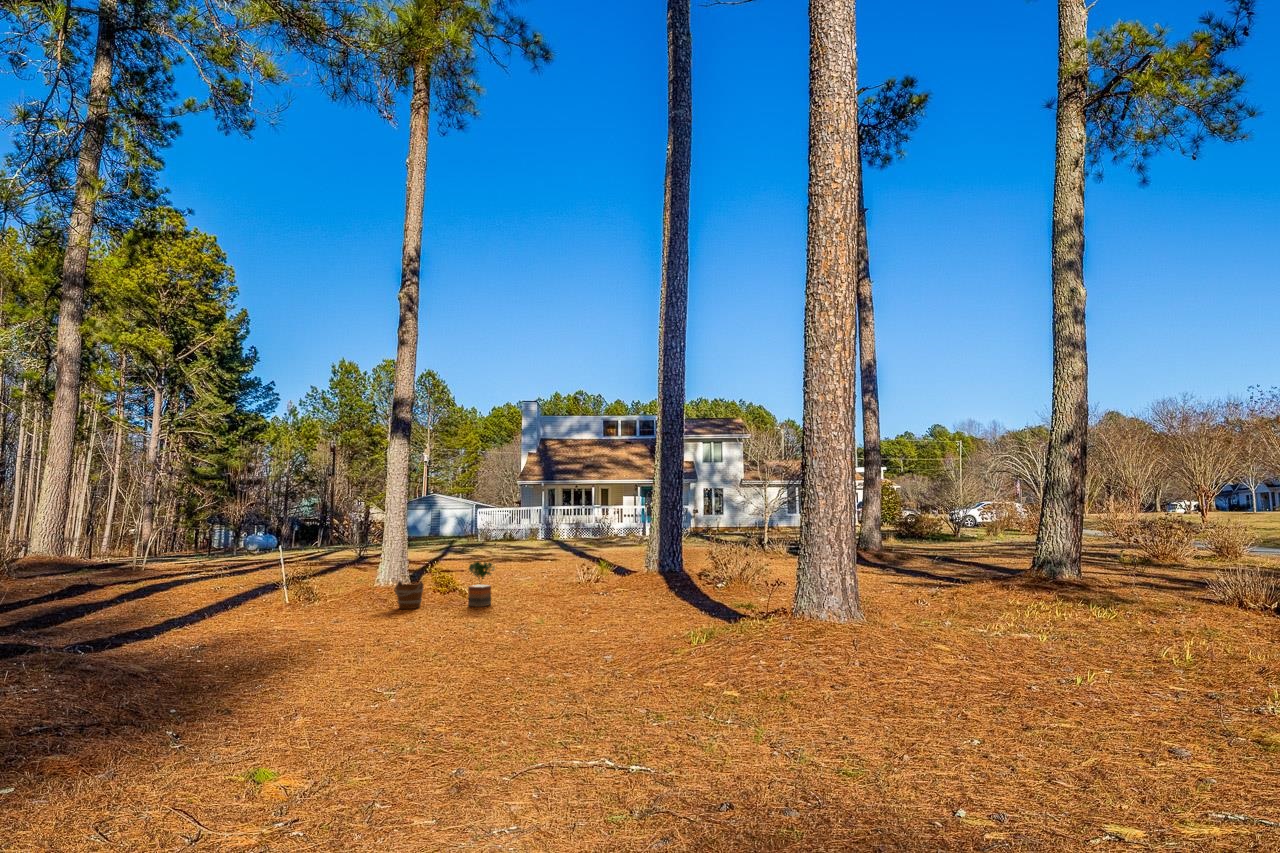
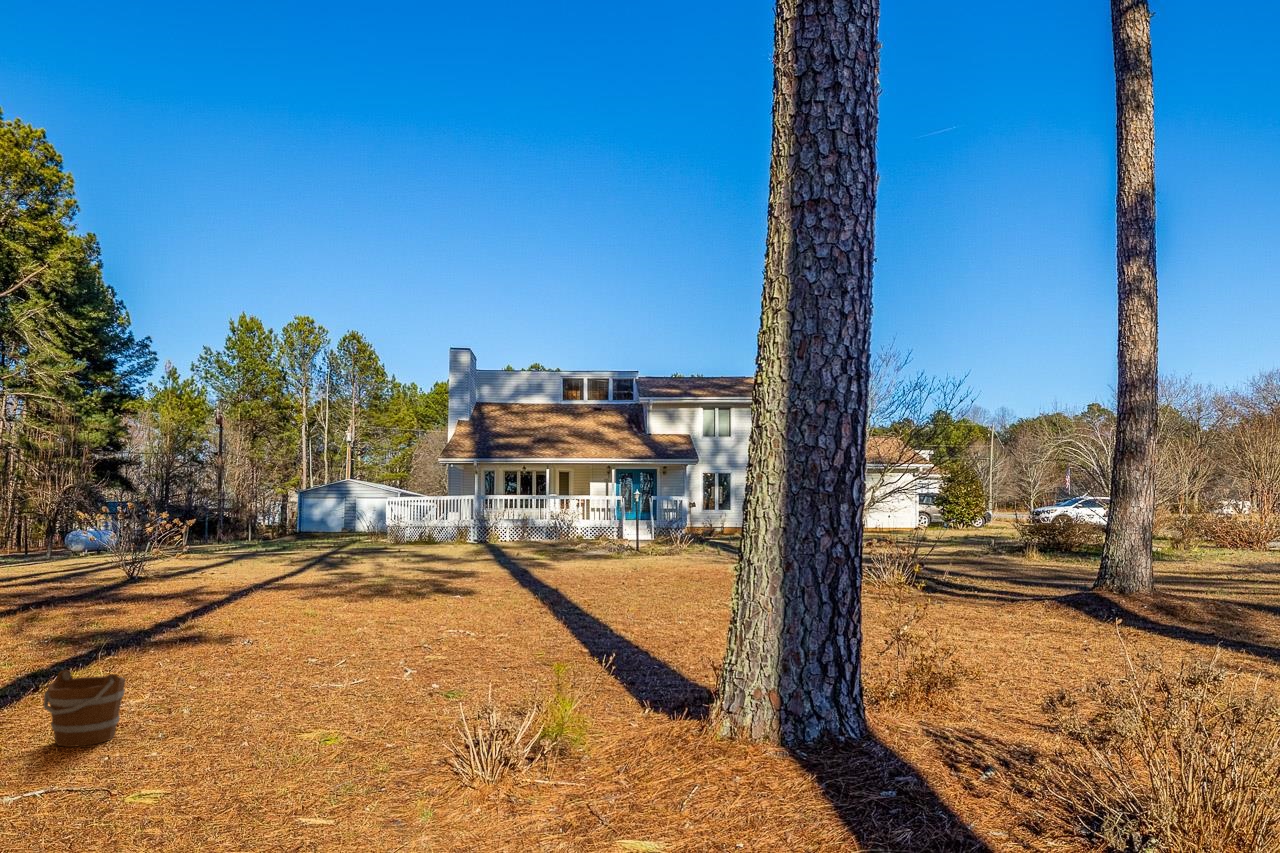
potted tree: present [468,561,495,607] -> none [233,622,310,738]

